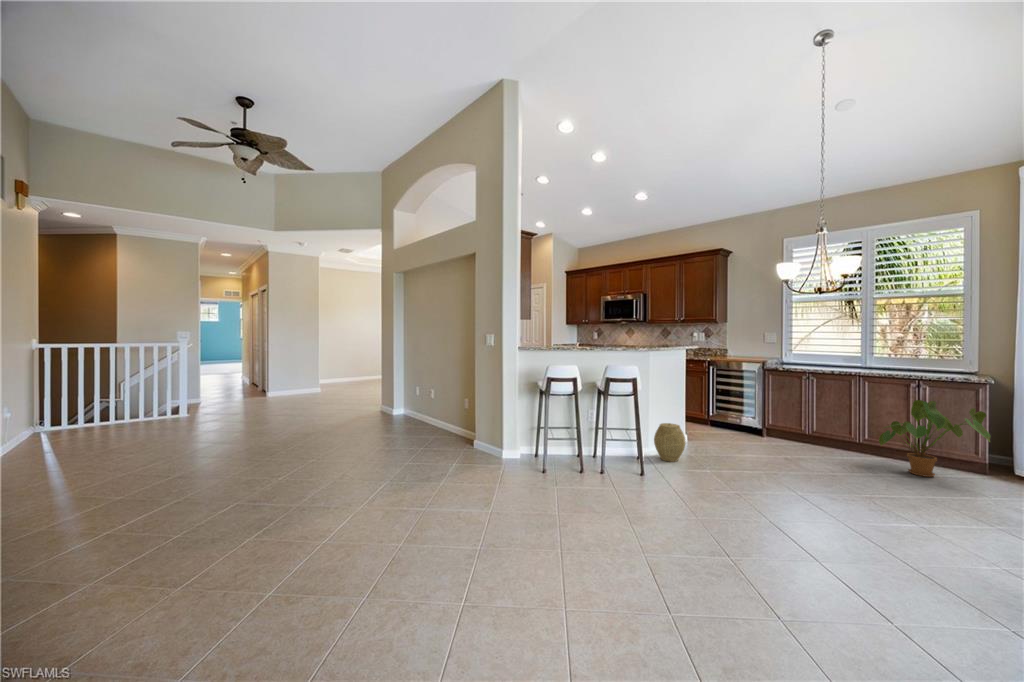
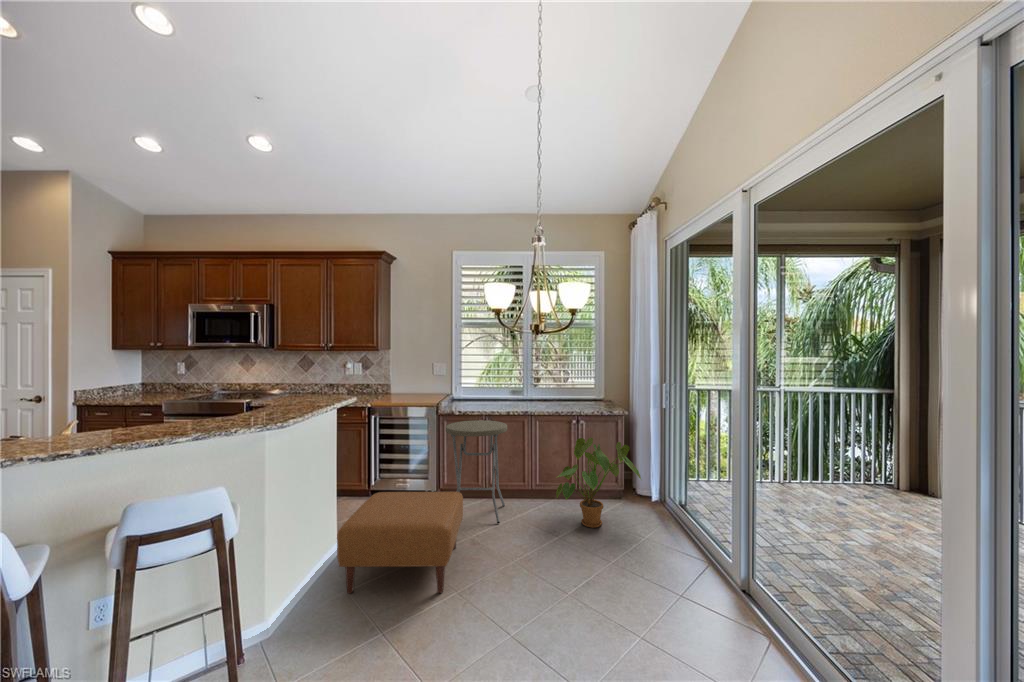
side table: none [770,376,830,454] -> present [446,420,507,523]
ottoman: none [690,410,779,467] -> present [337,492,463,594]
woven basket: present [654,423,686,462] -> none [260,562,328,655]

